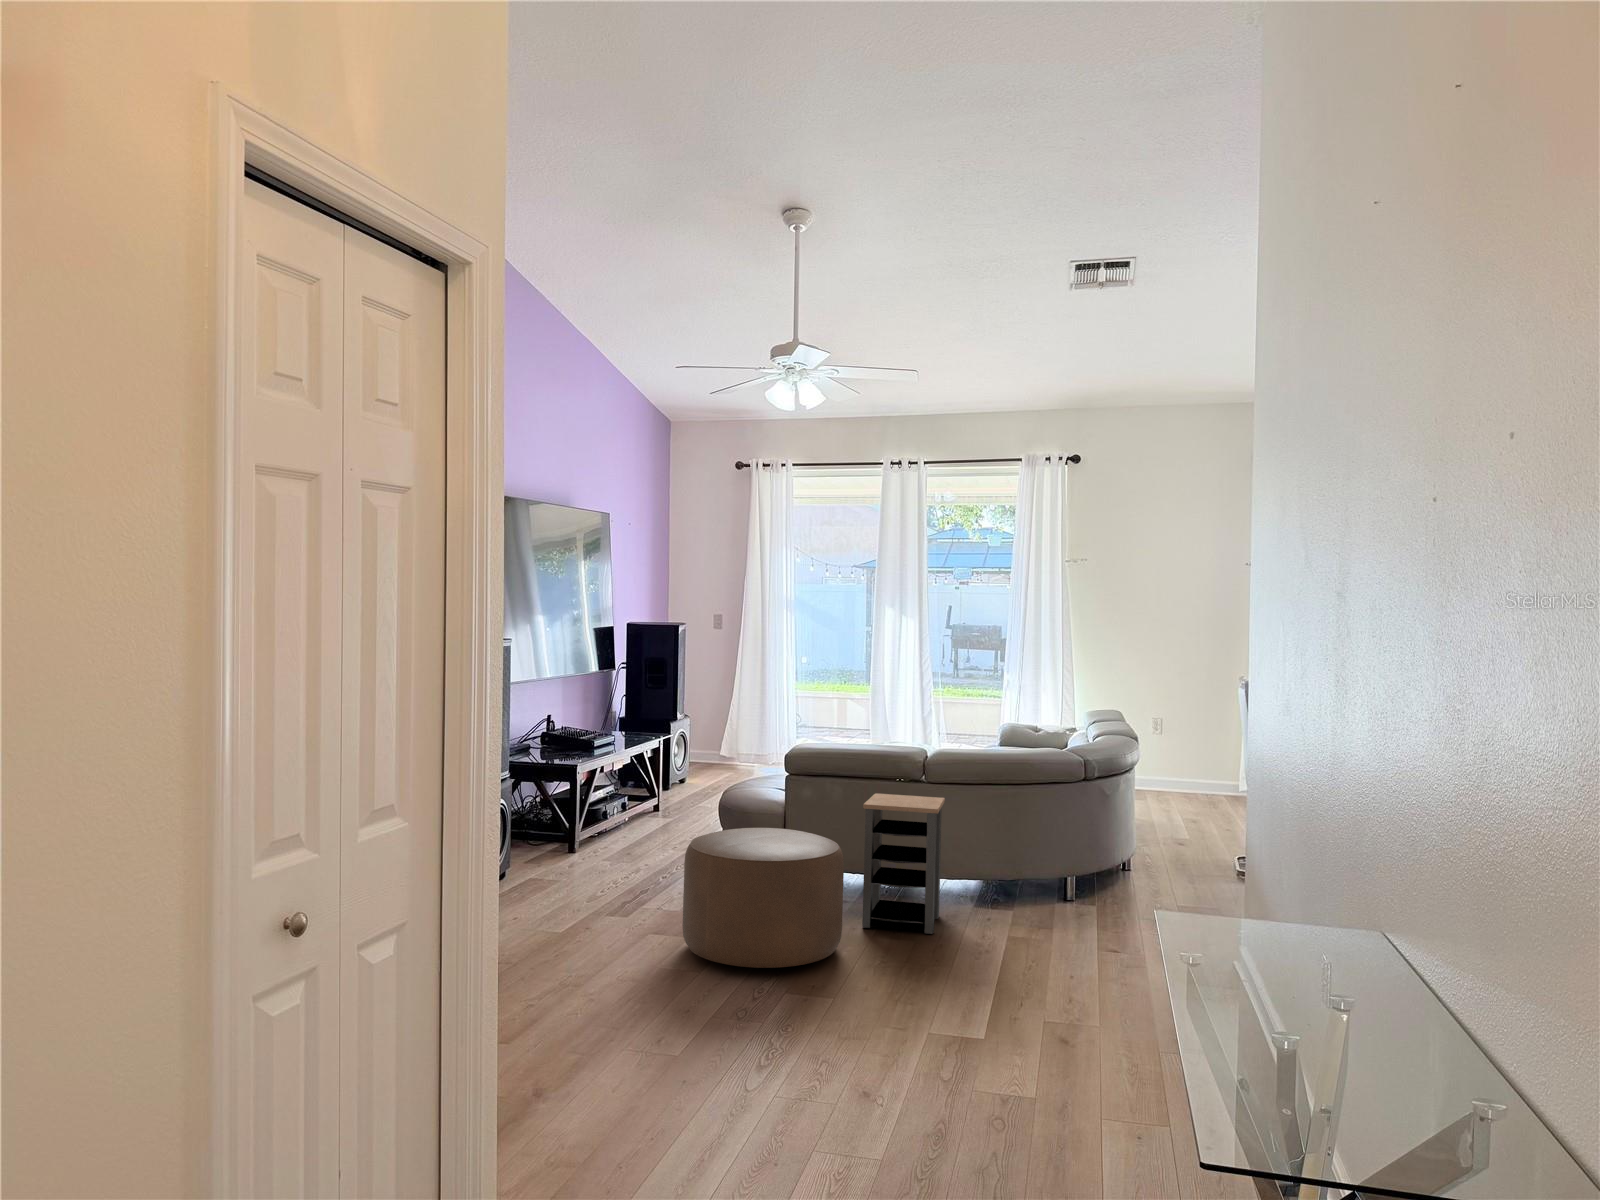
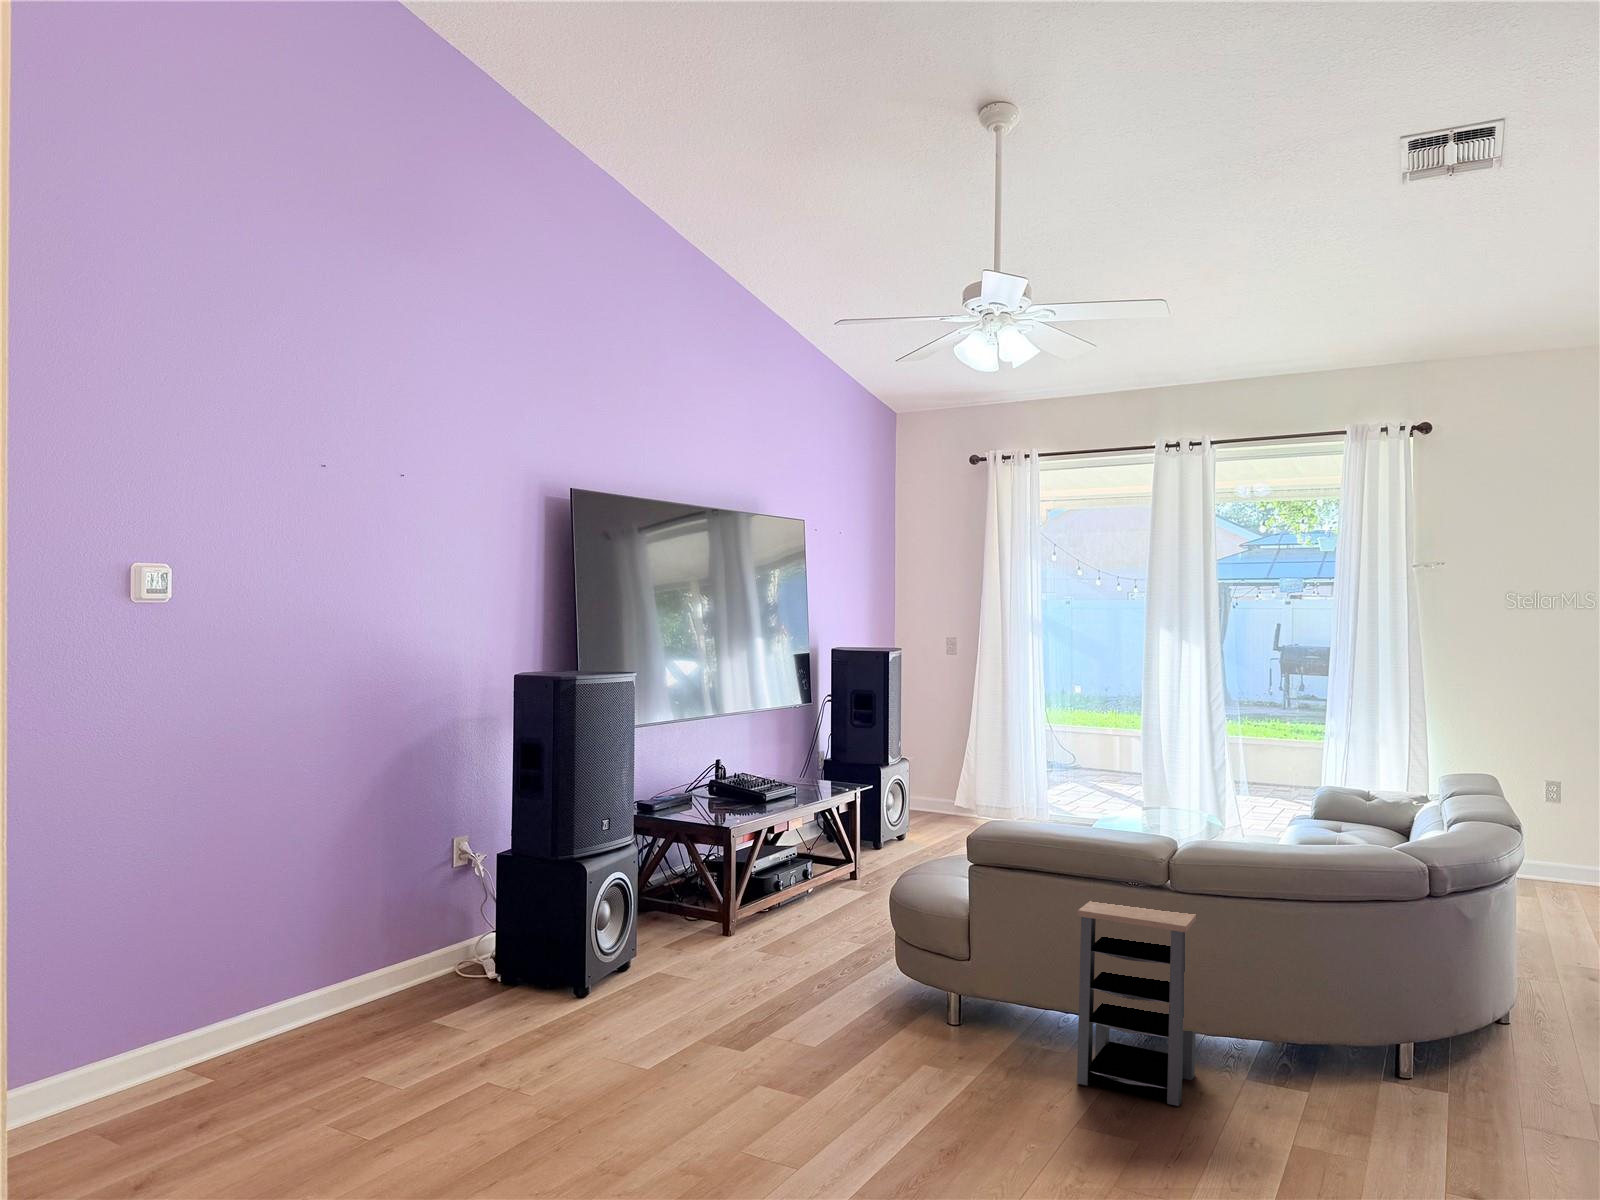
ottoman: present [682,828,844,968] -> none [818,933,1041,1144]

